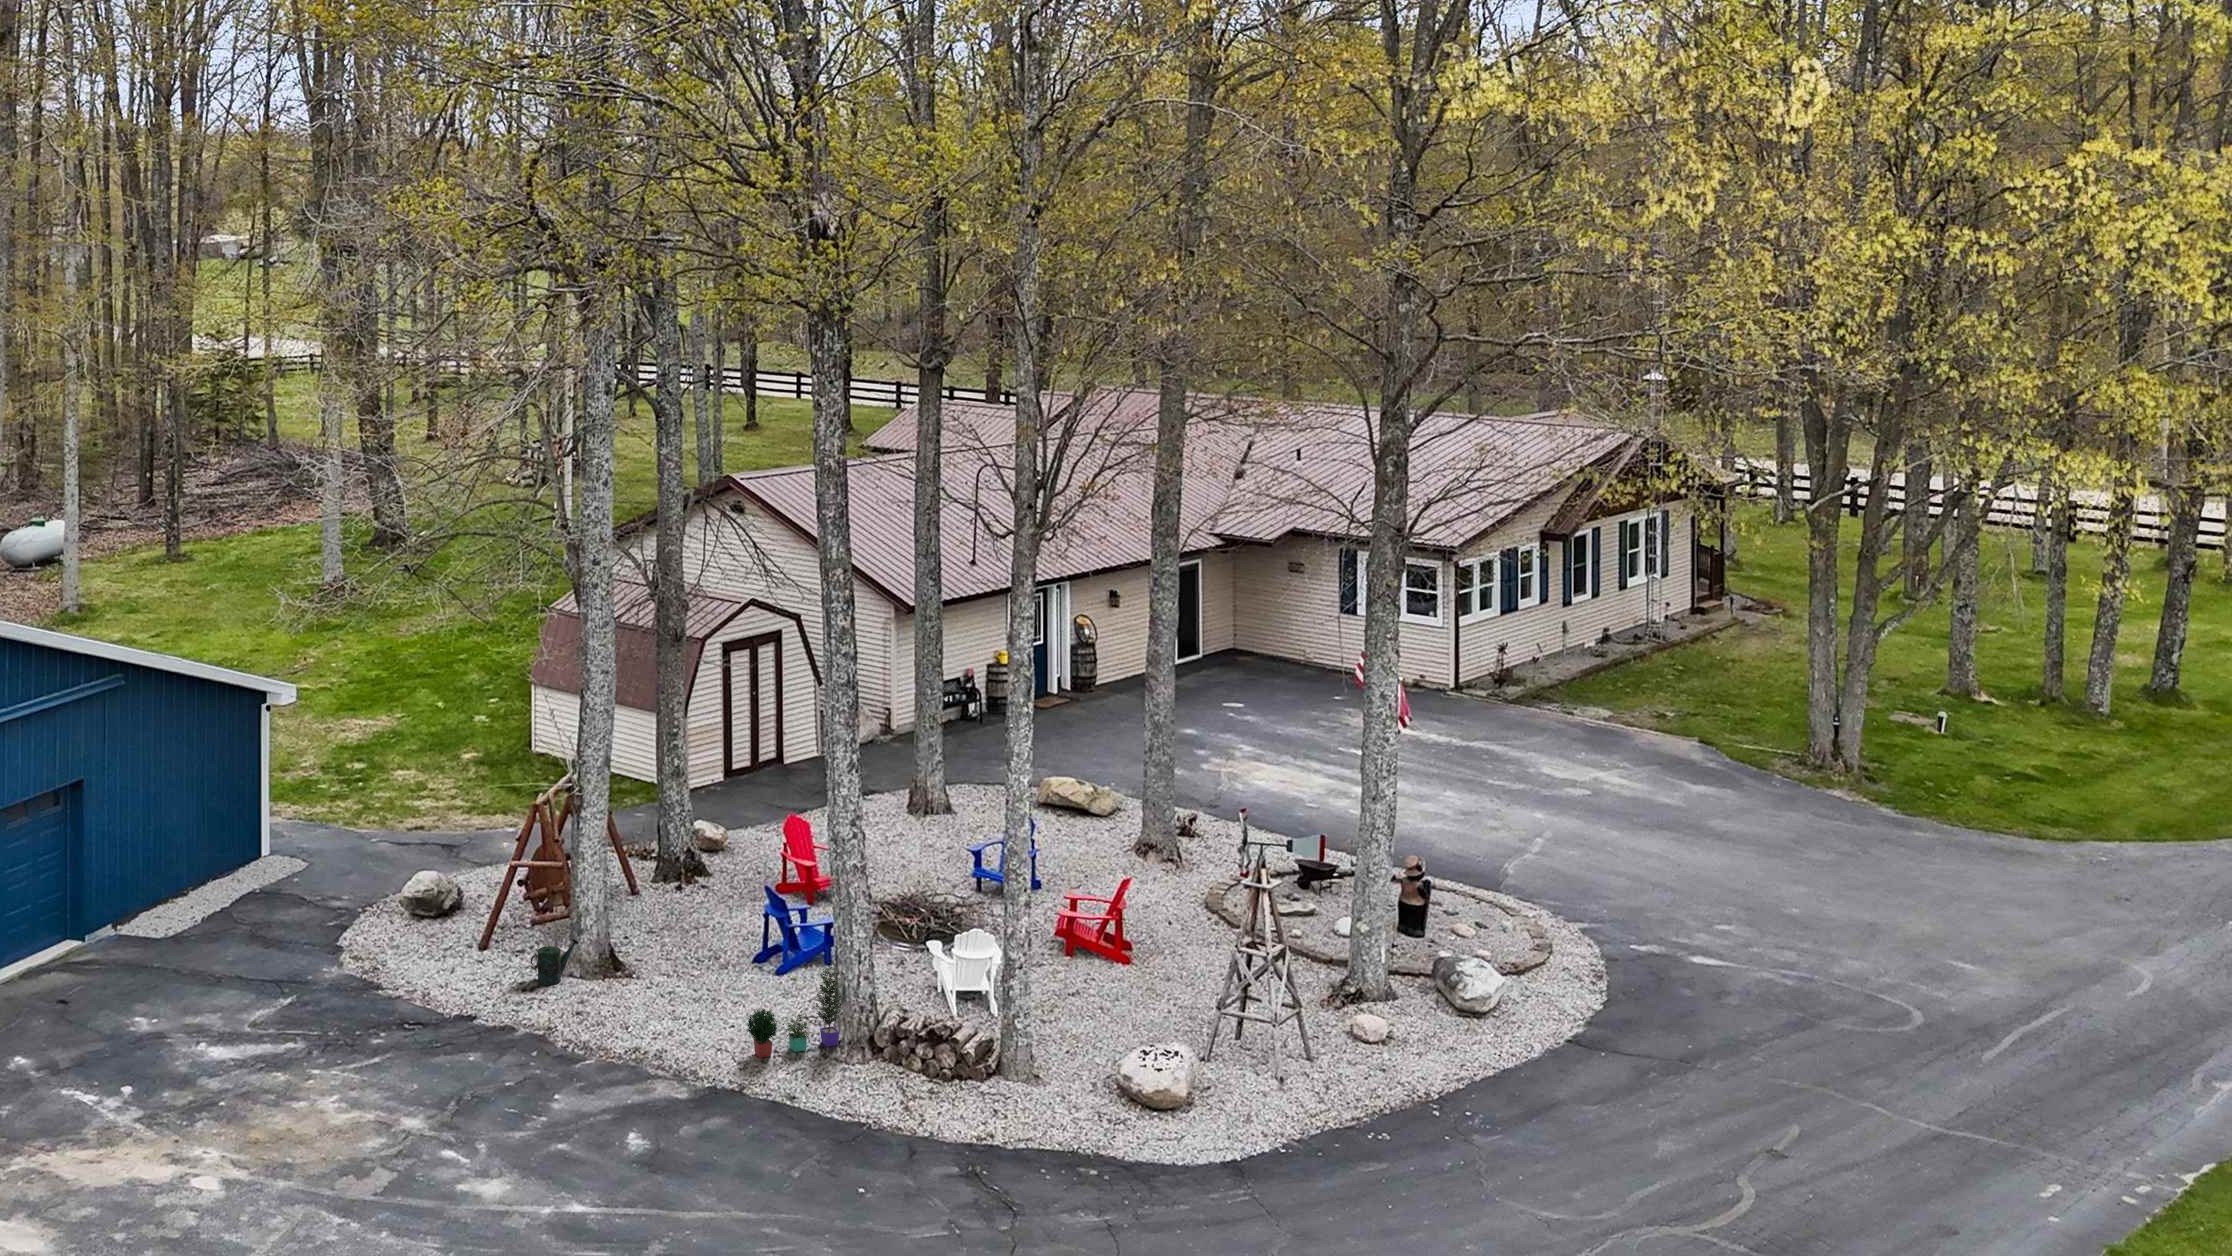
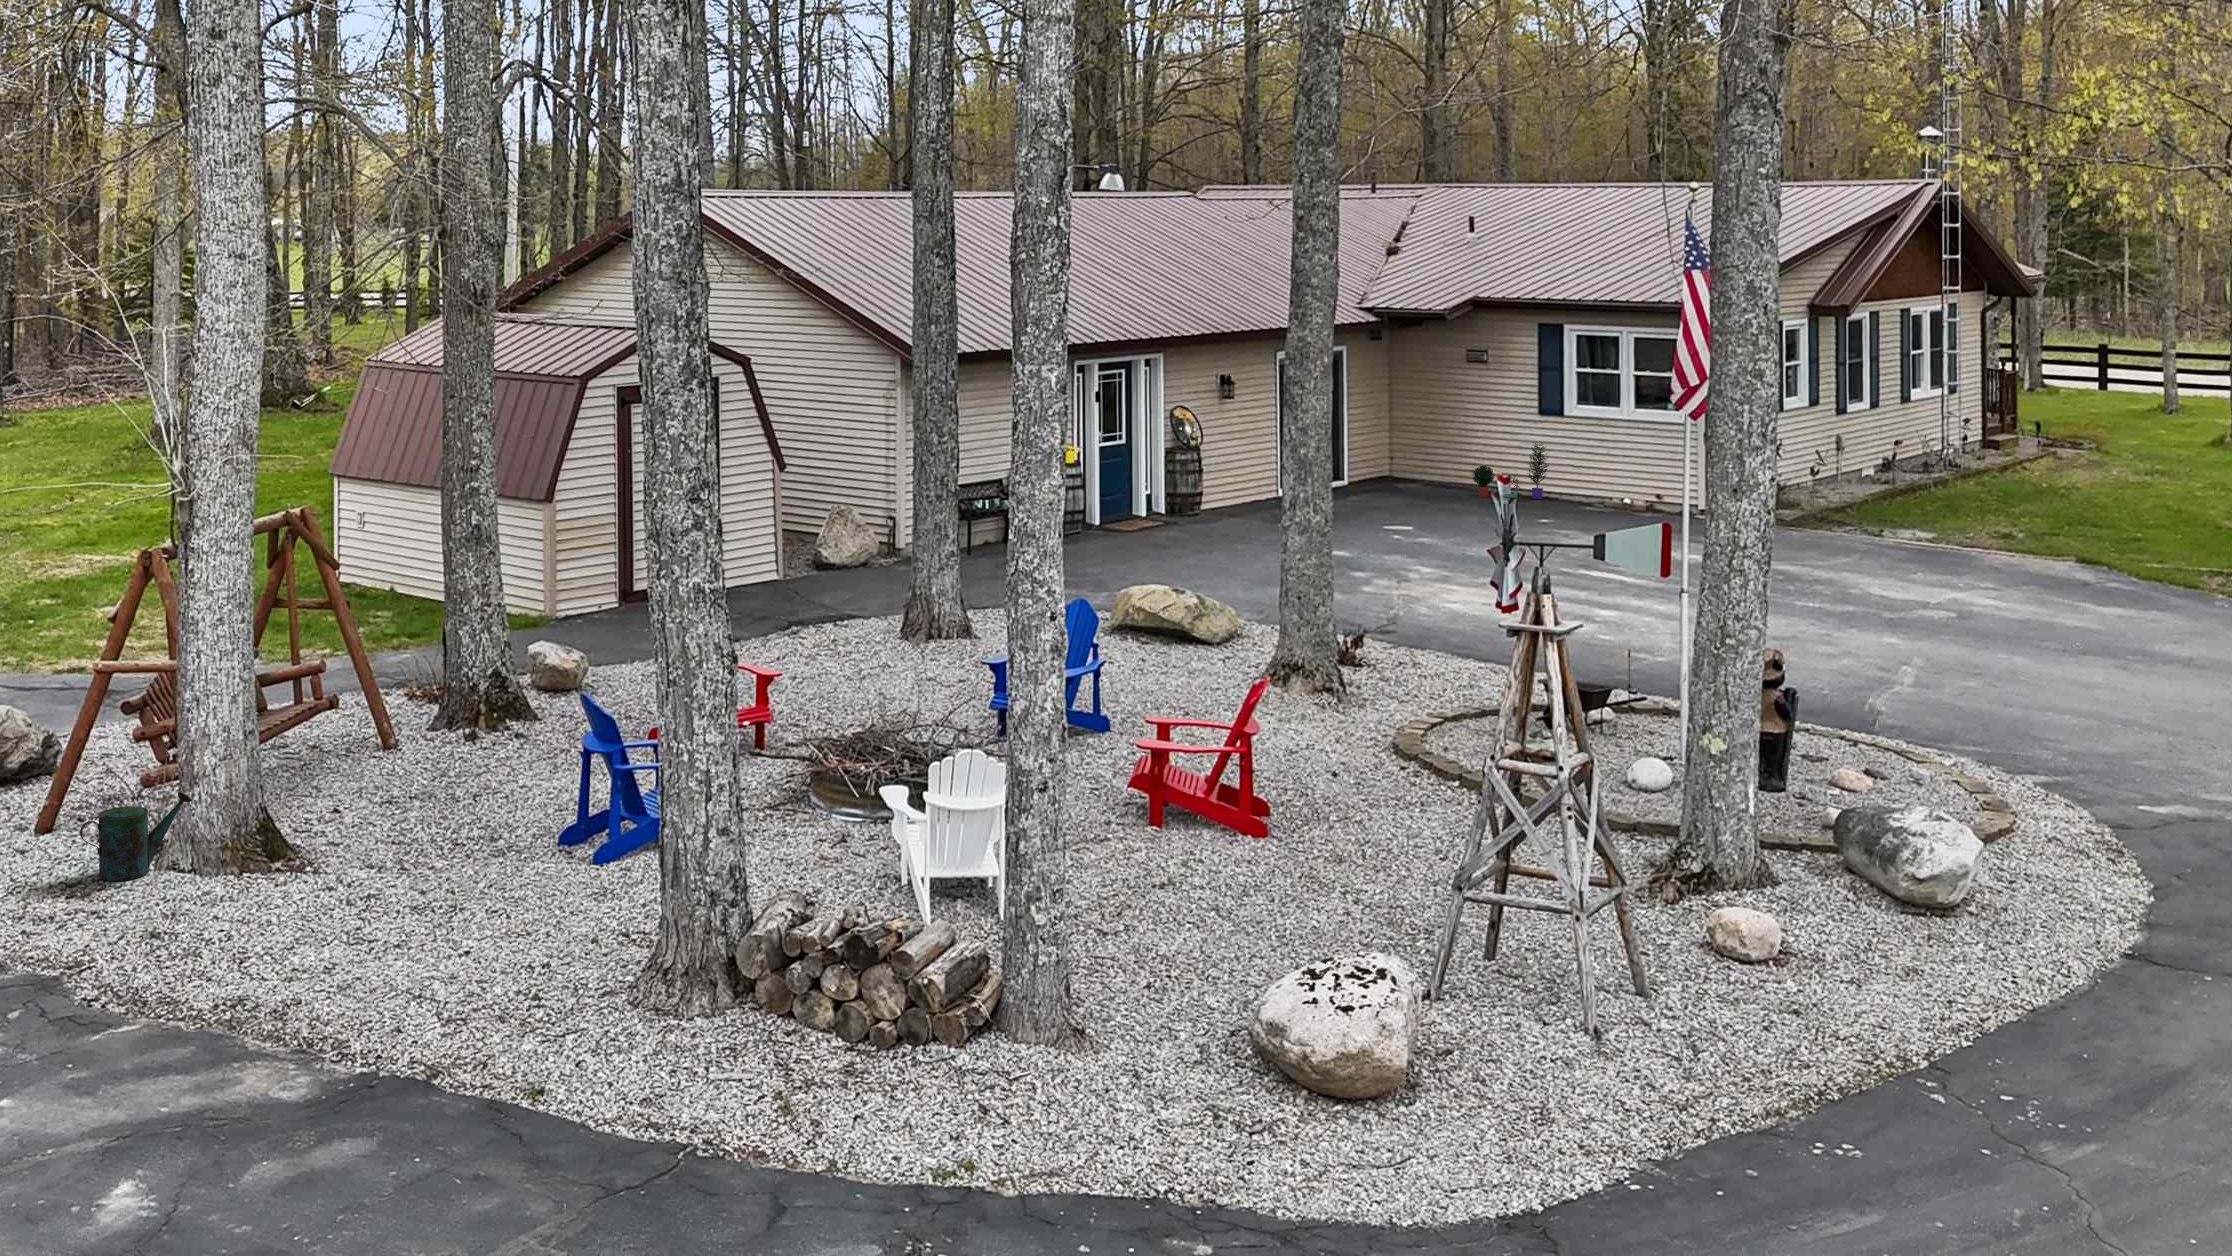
potted plant: present [747,963,844,1058] -> present [1473,443,1549,499]

